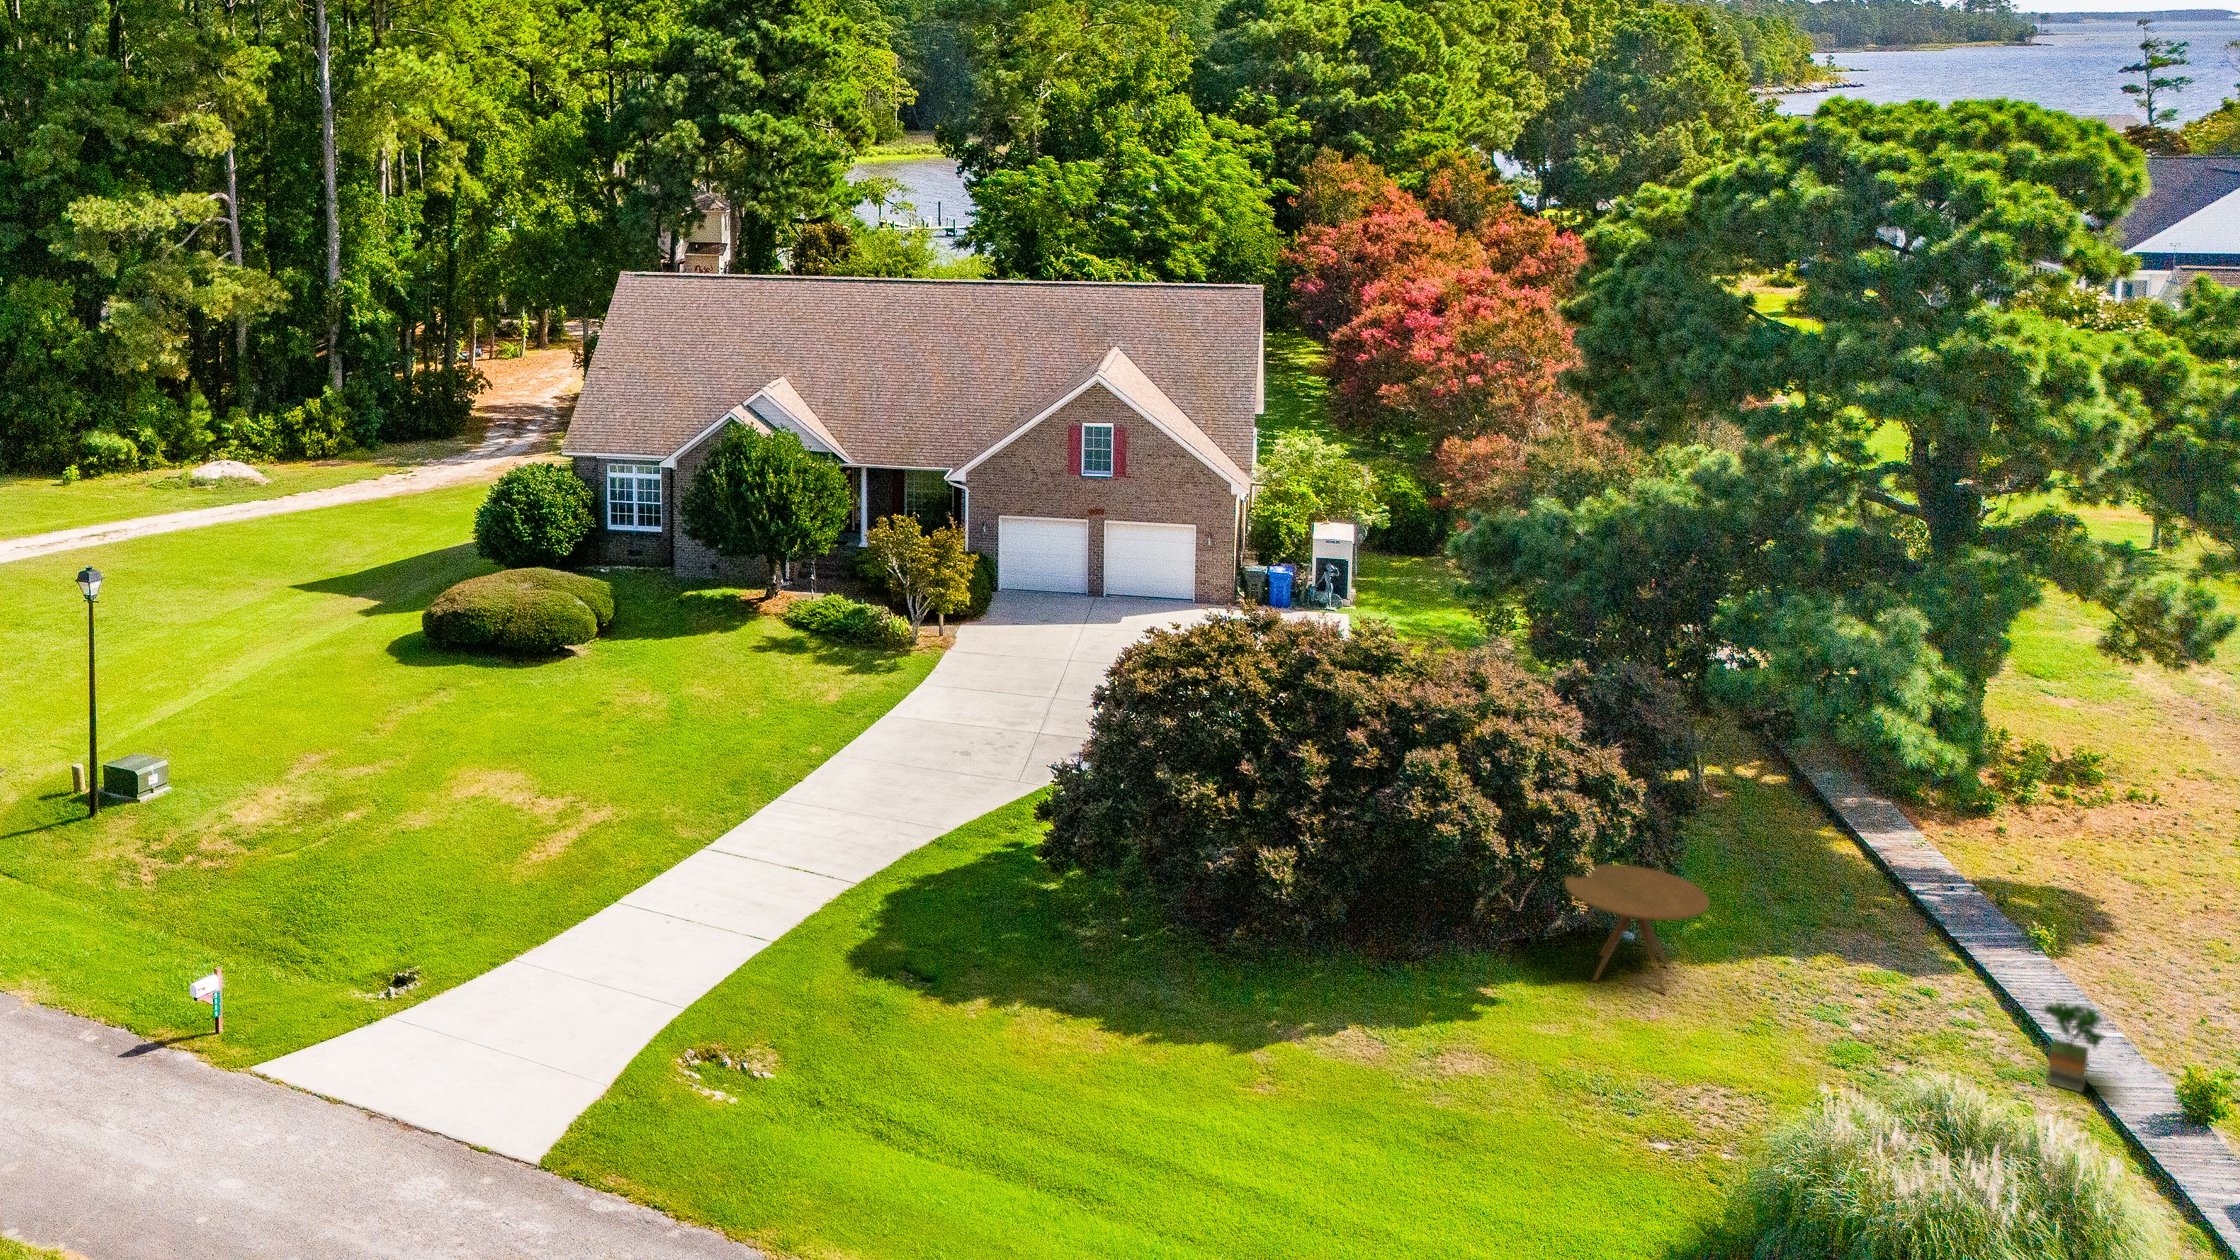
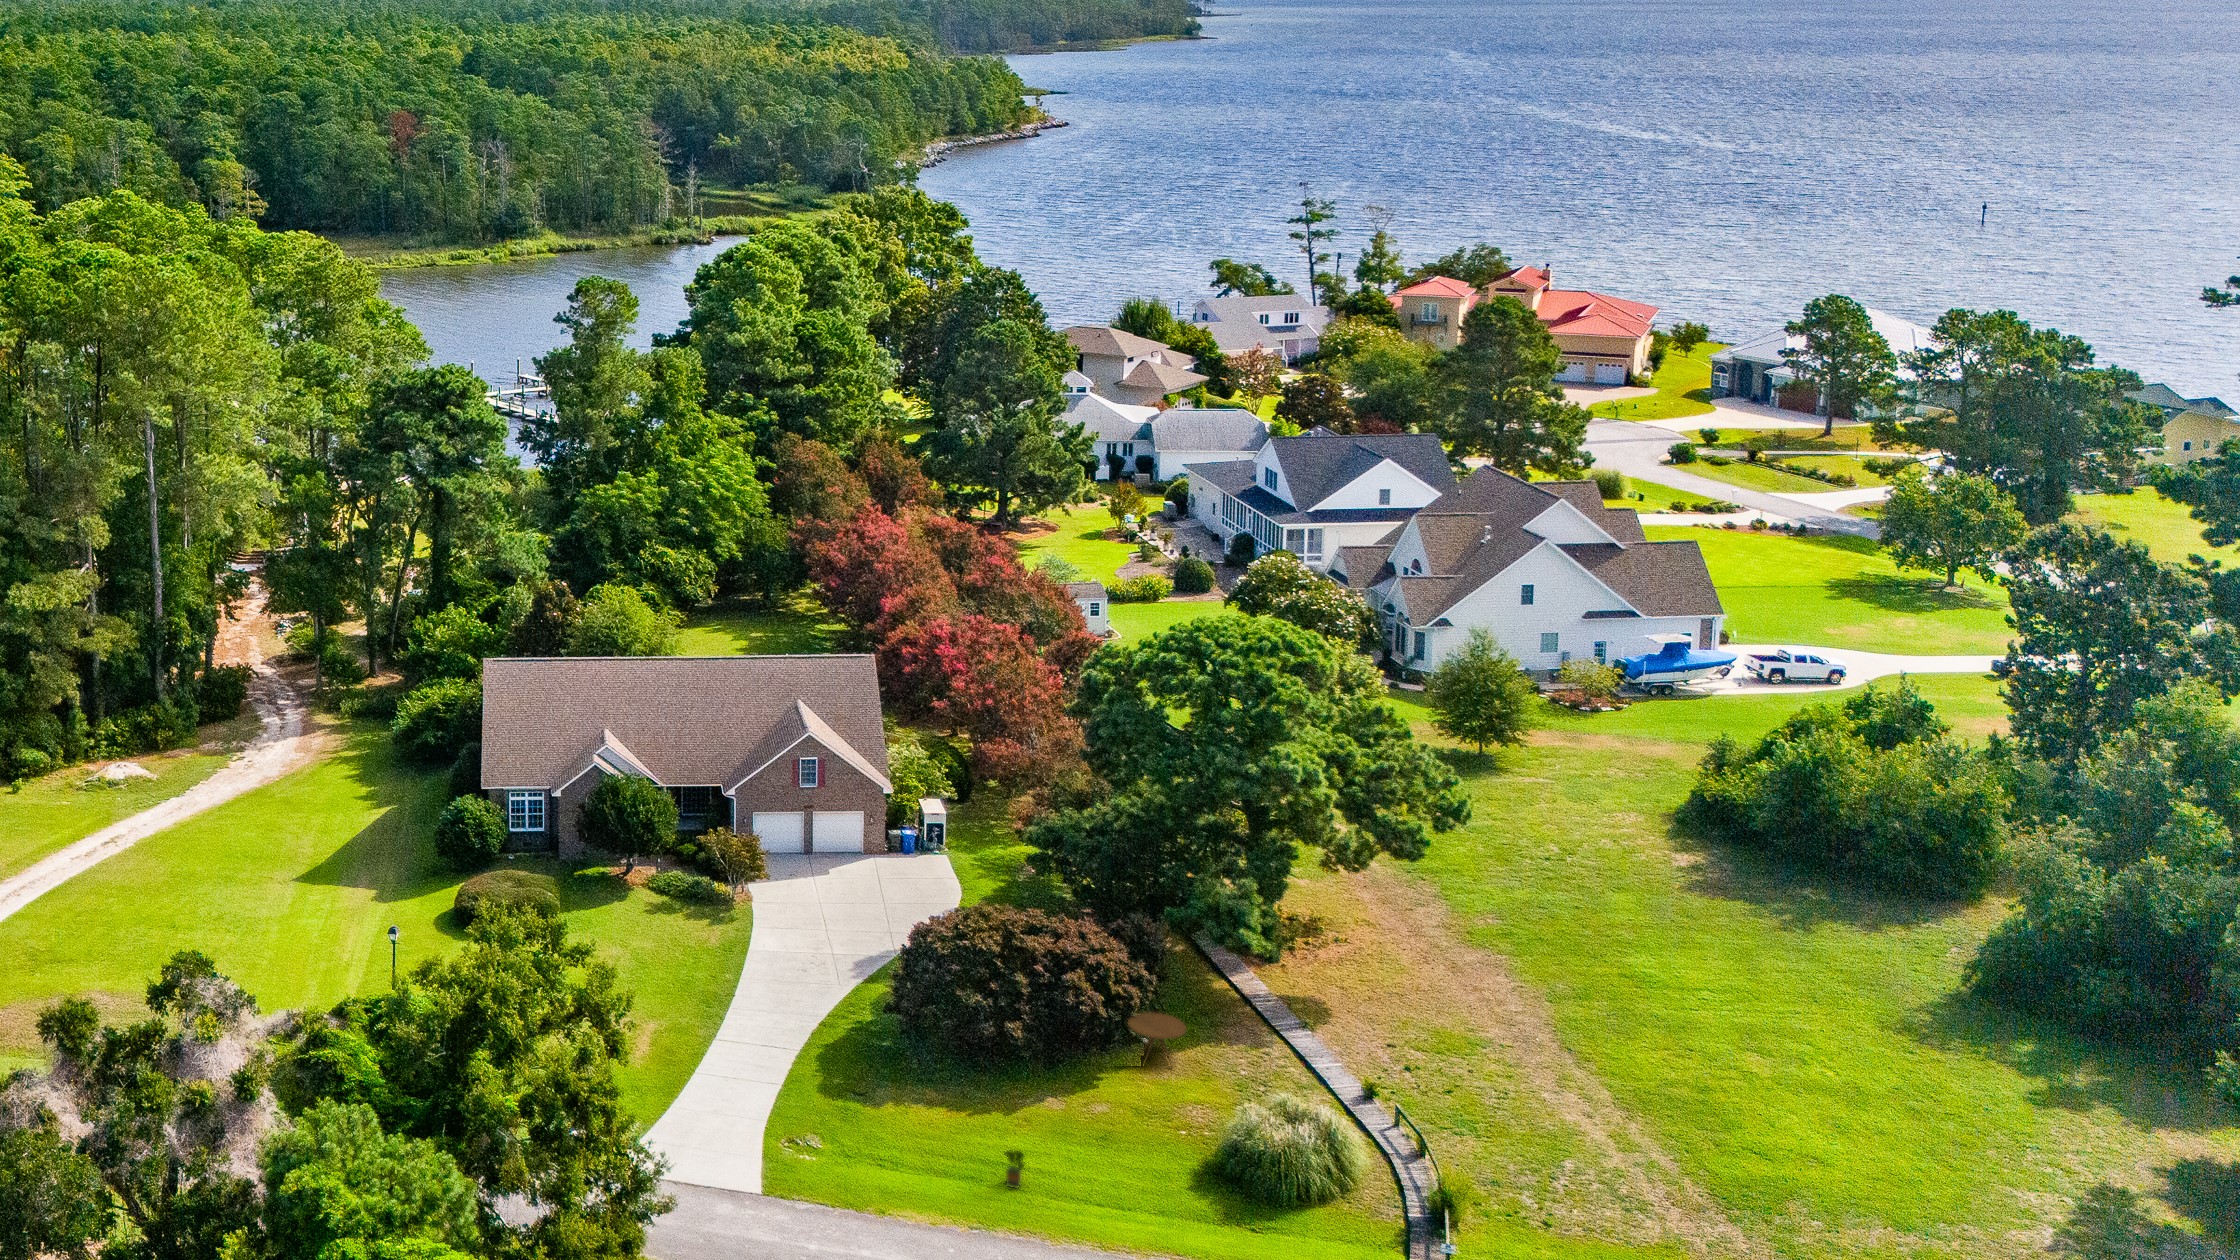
potted tree: present [2044,1003,2105,1093] -> present [1005,1150,1025,1188]

